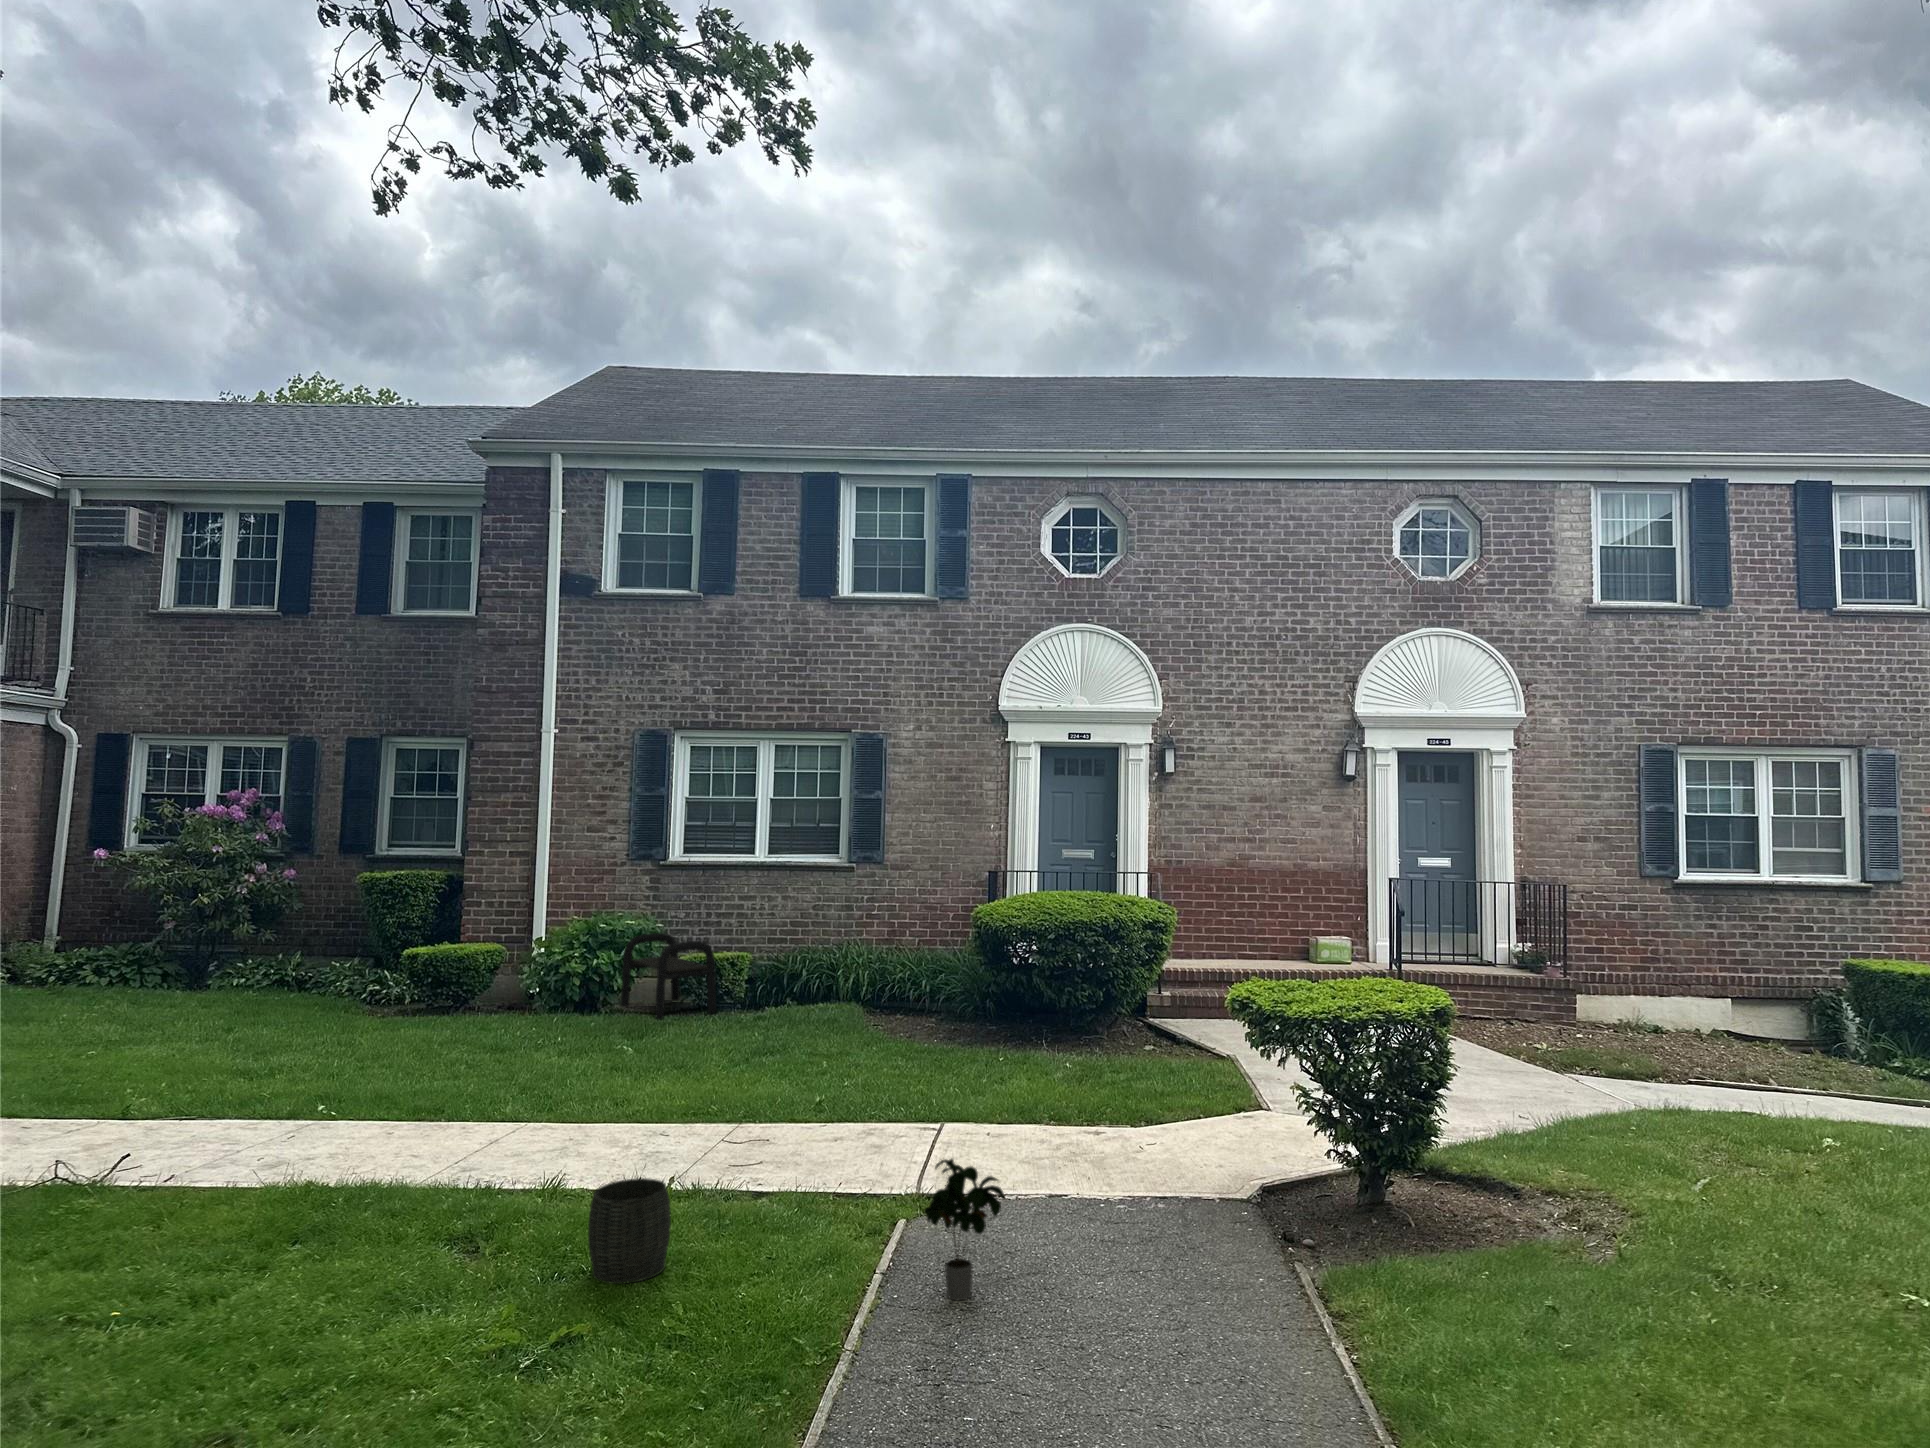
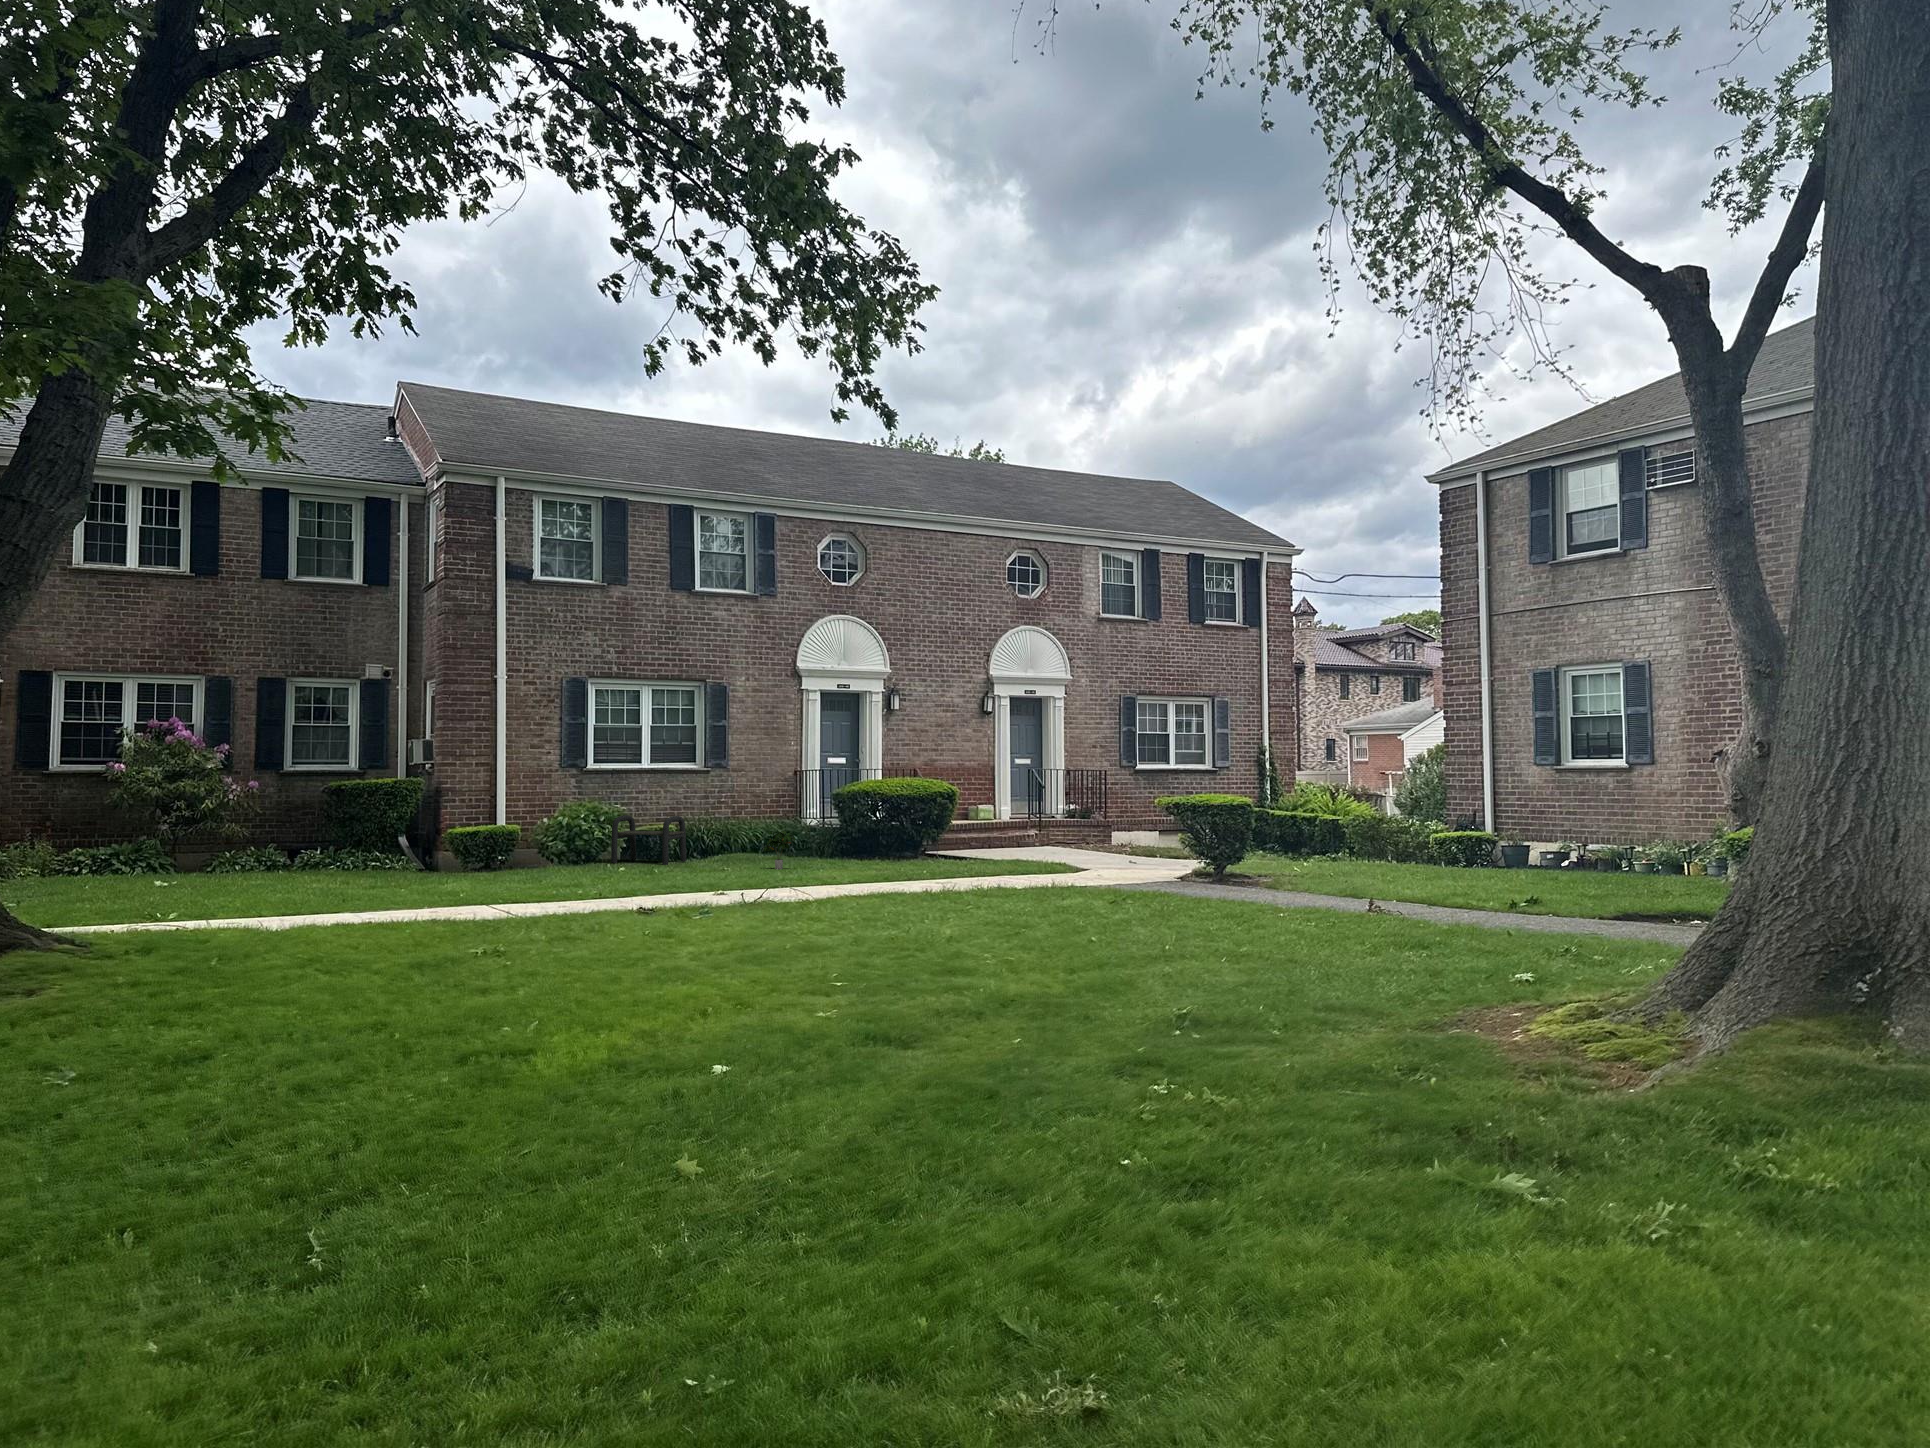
potted plant: present [924,1159,1004,1301] -> present [763,831,795,869]
woven basket: present [588,1178,671,1284] -> none [985,864,1016,897]

